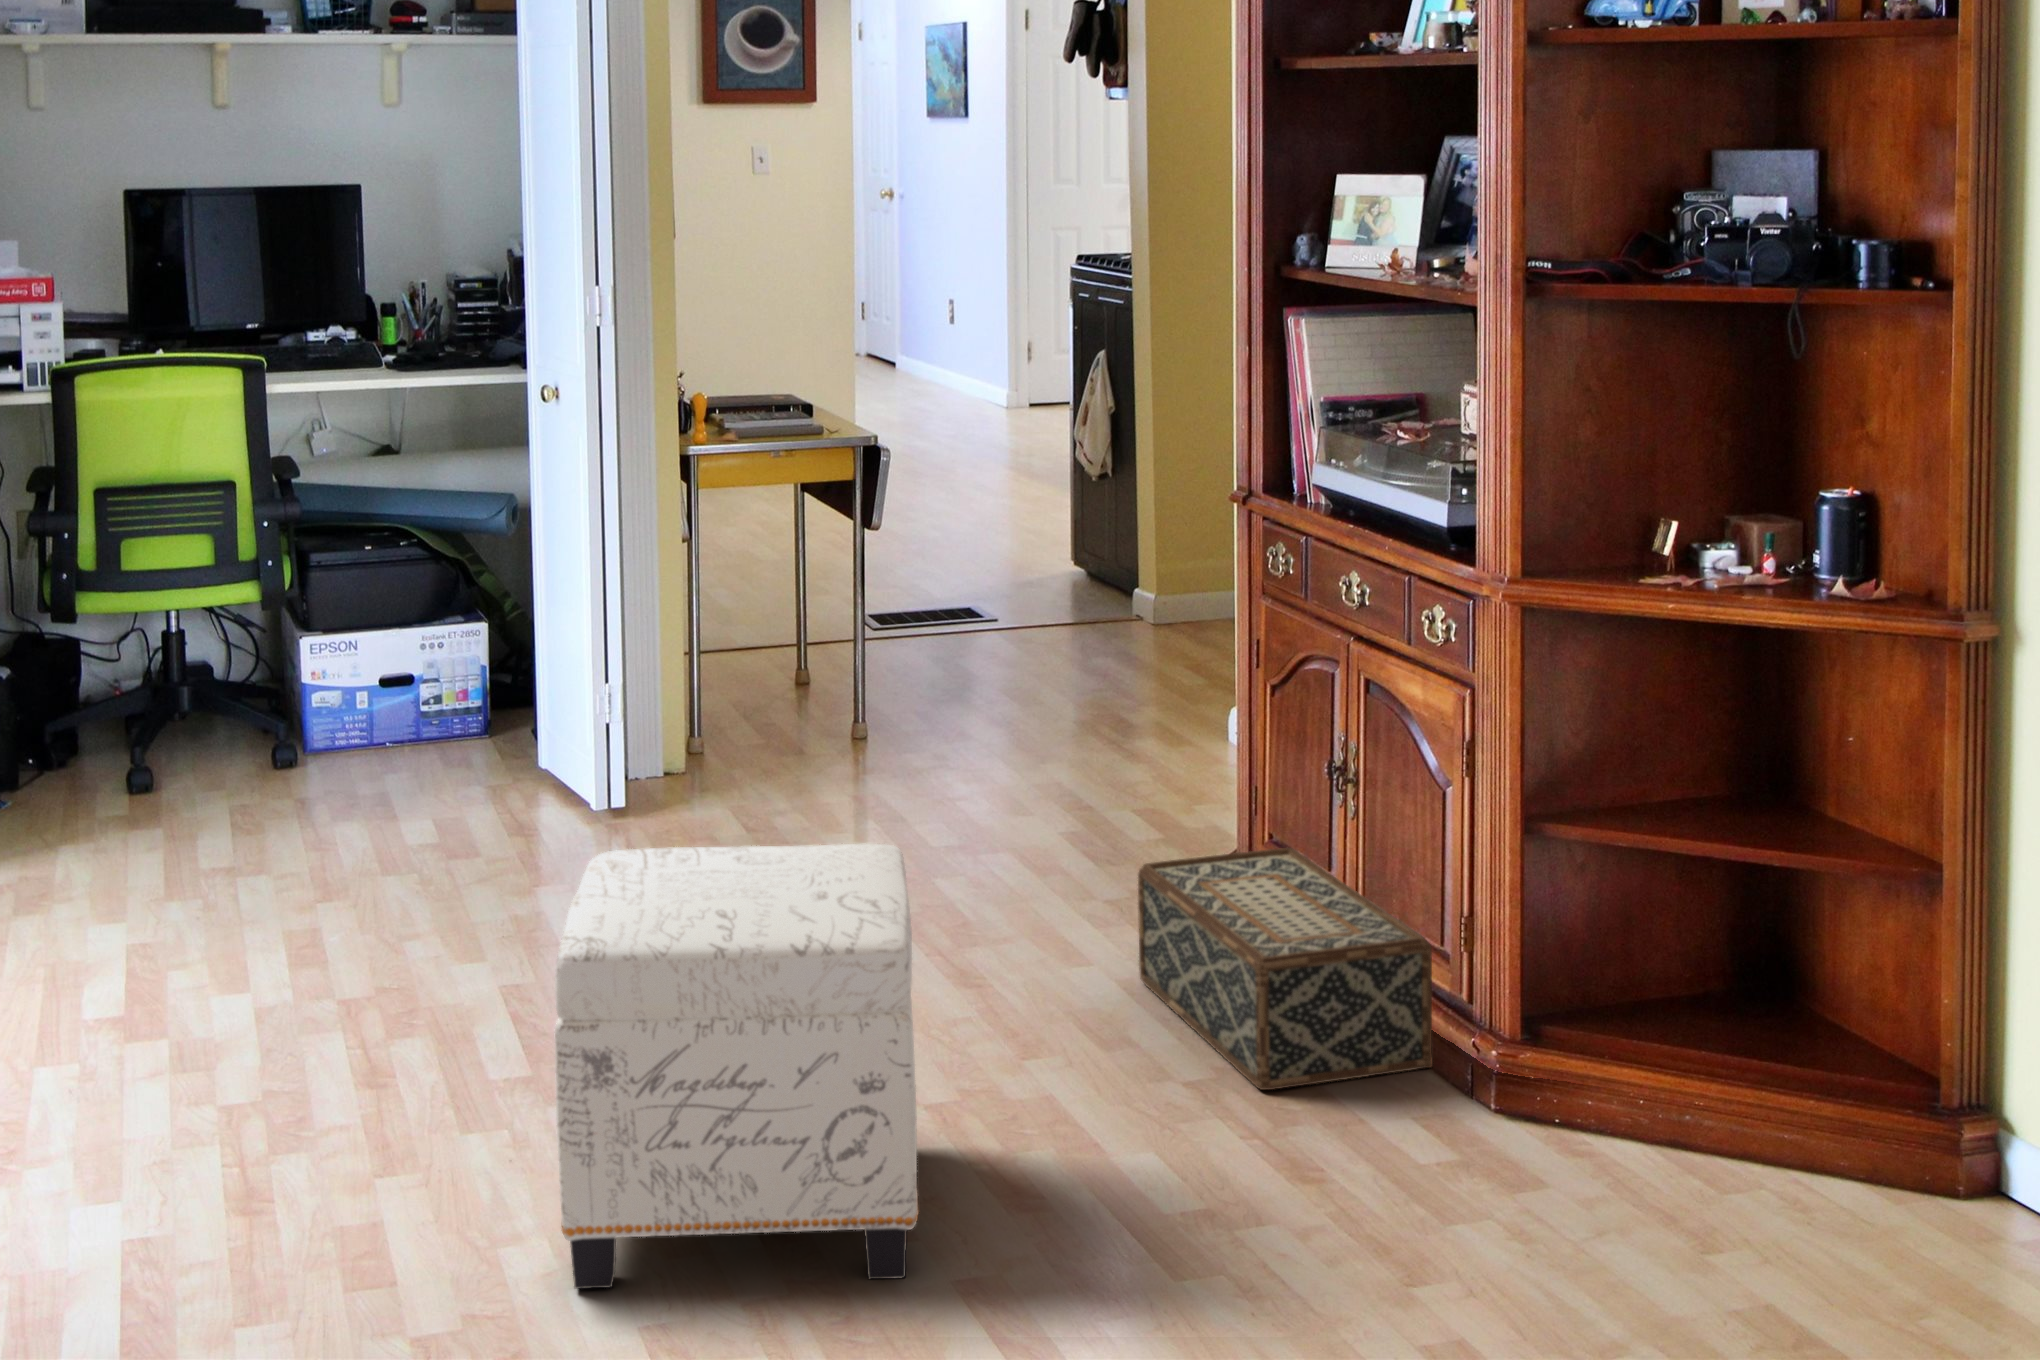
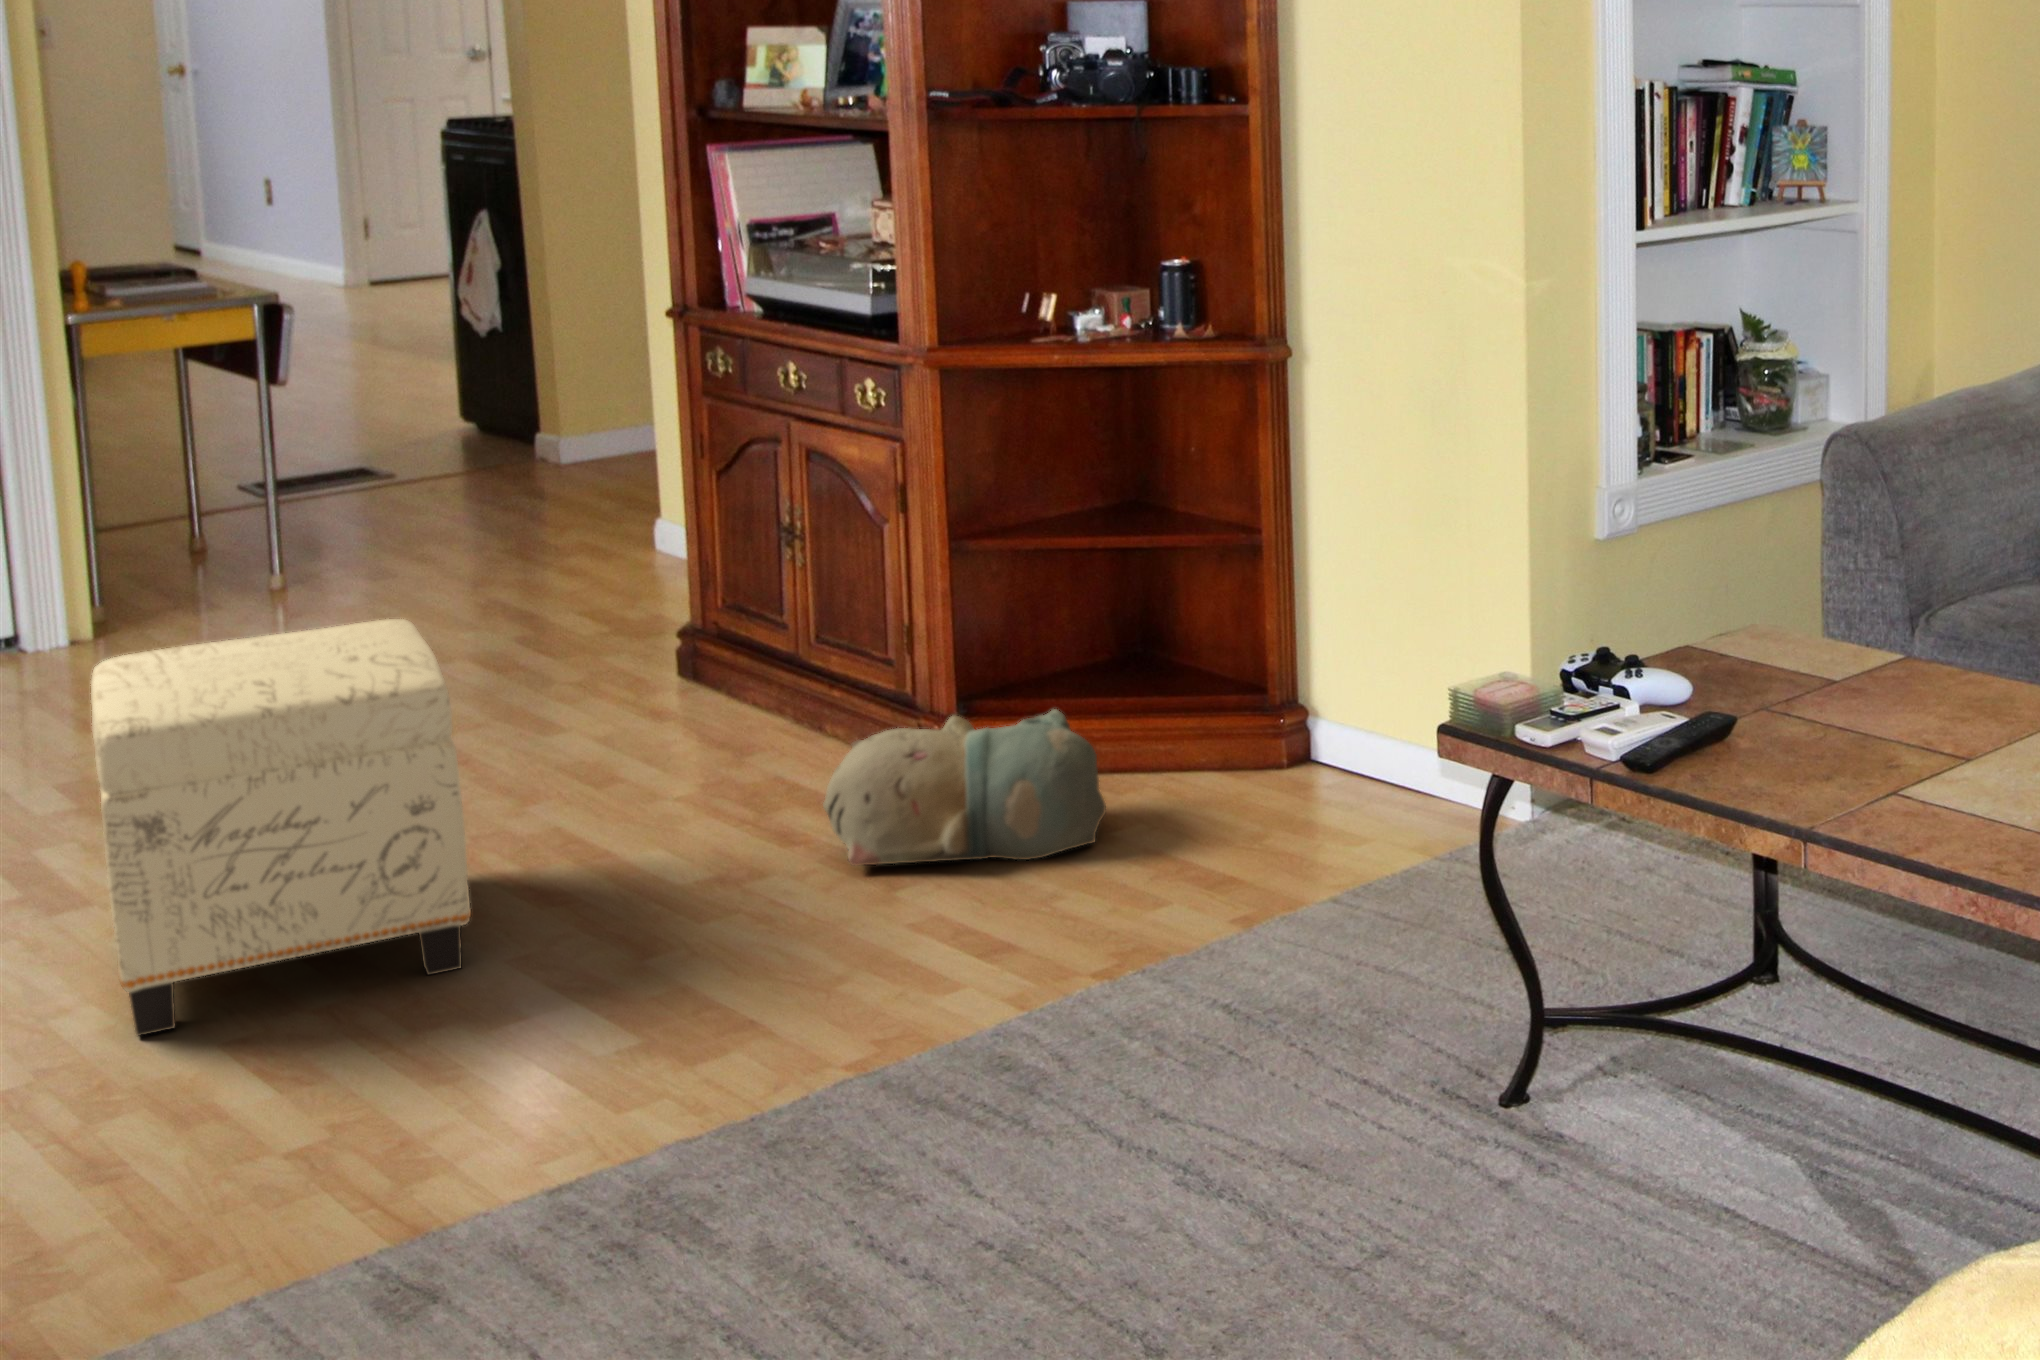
woven basket: present [1138,848,1432,1090] -> none [612,603,886,789]
plush toy: none [1335,1057,1696,1277] -> present [823,709,1106,866]

